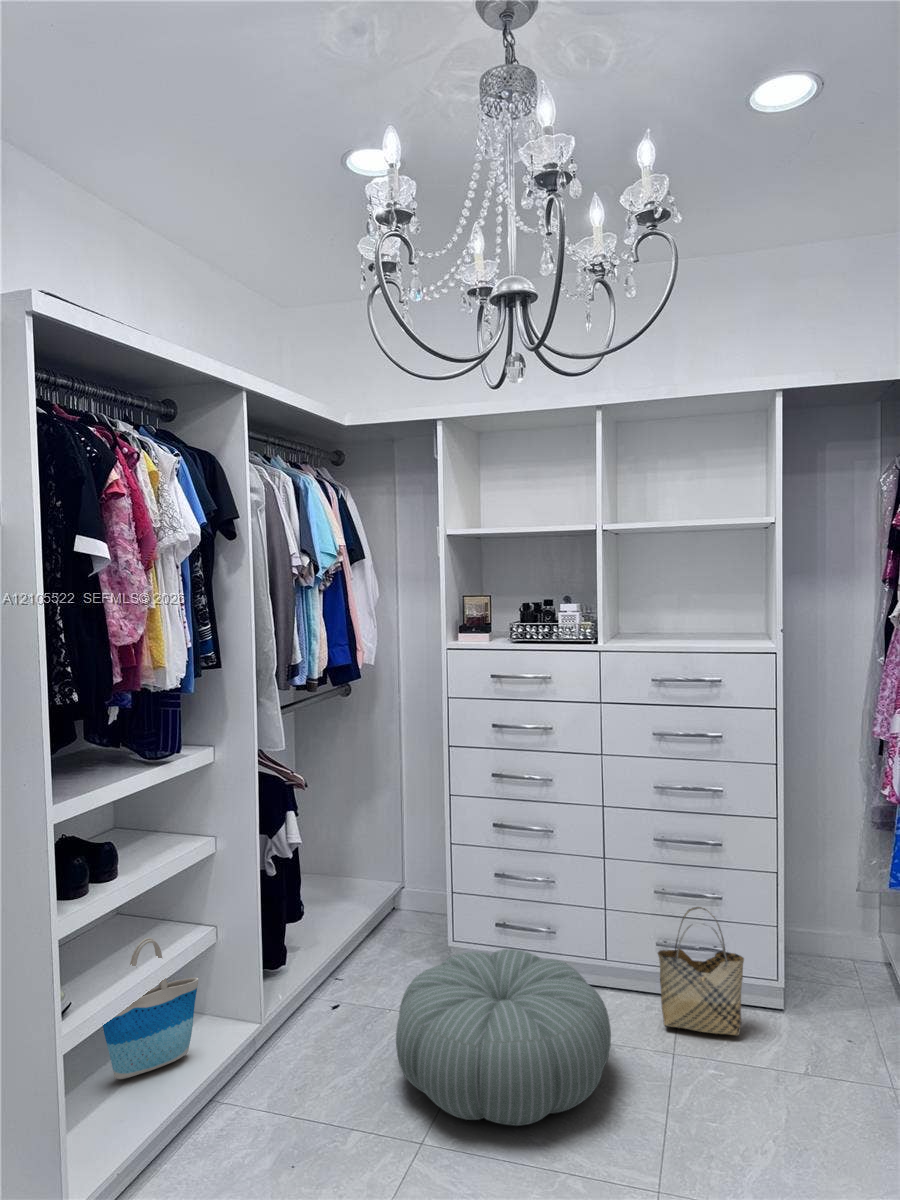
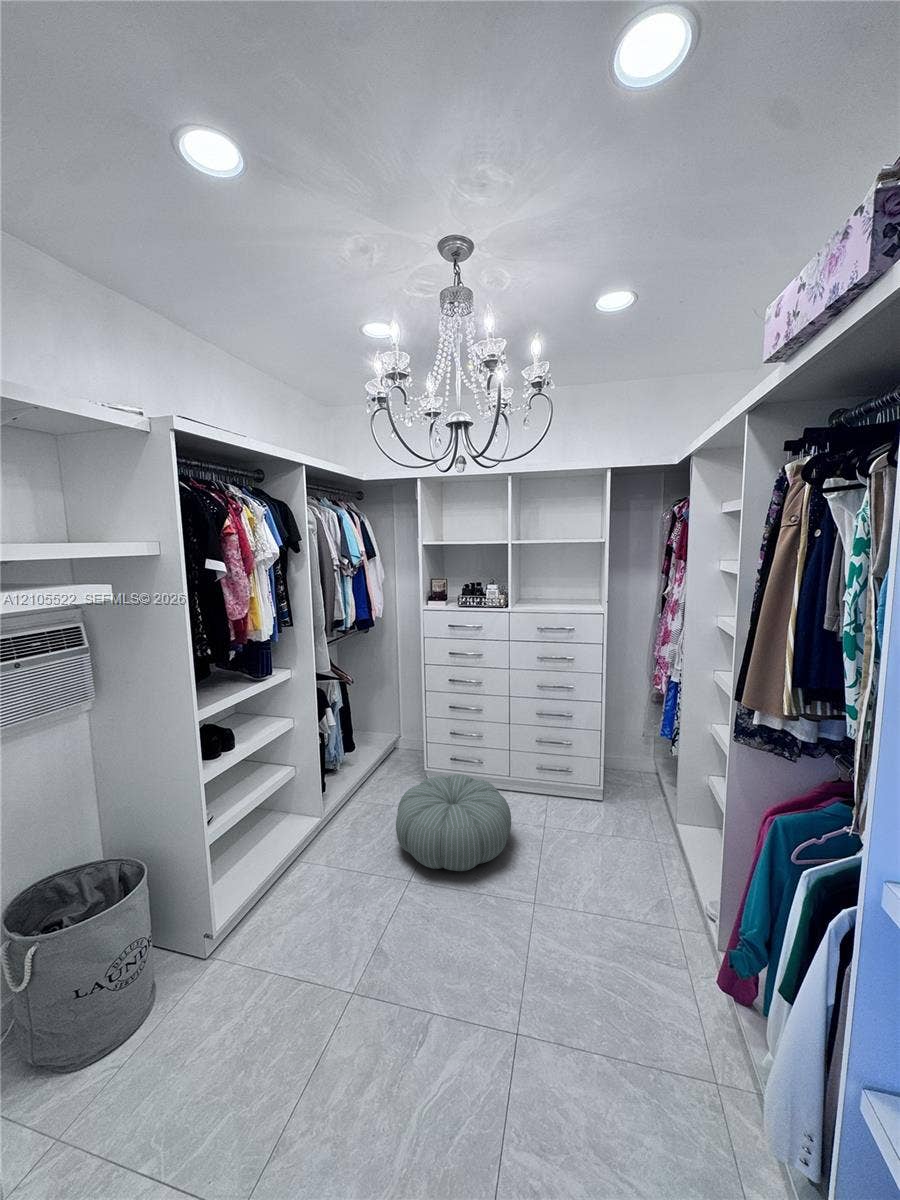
woven basket: present [658,907,744,1035] -> none [536,750,582,817]
tote bag: present [103,938,198,1079] -> none [232,777,286,853]

